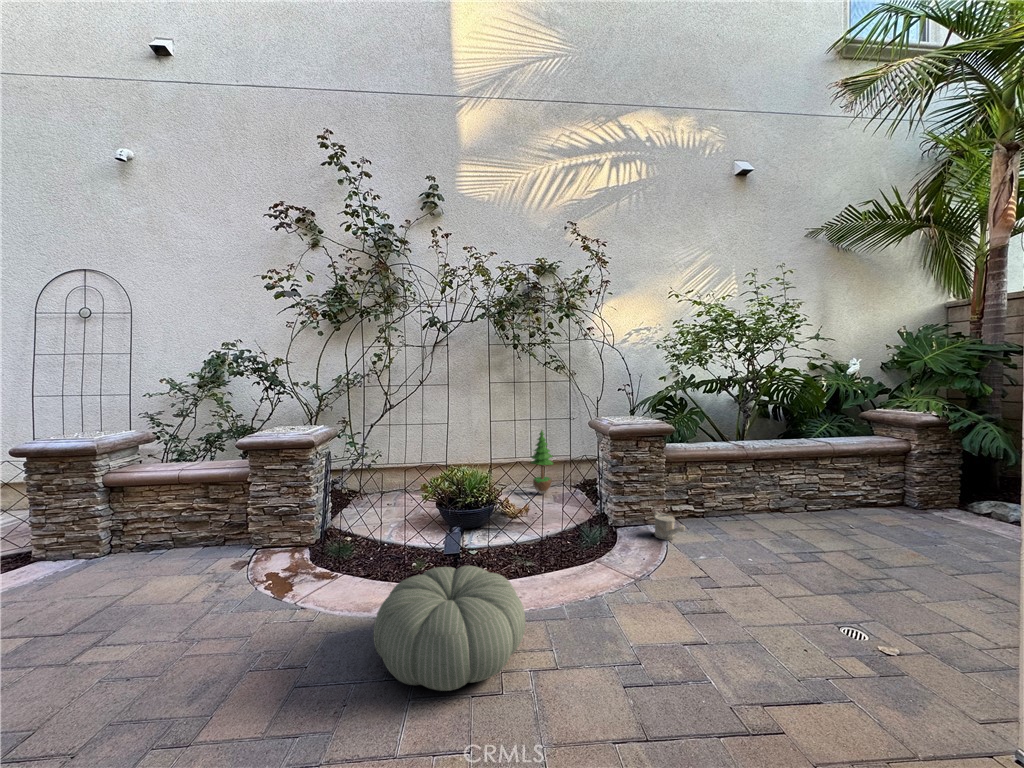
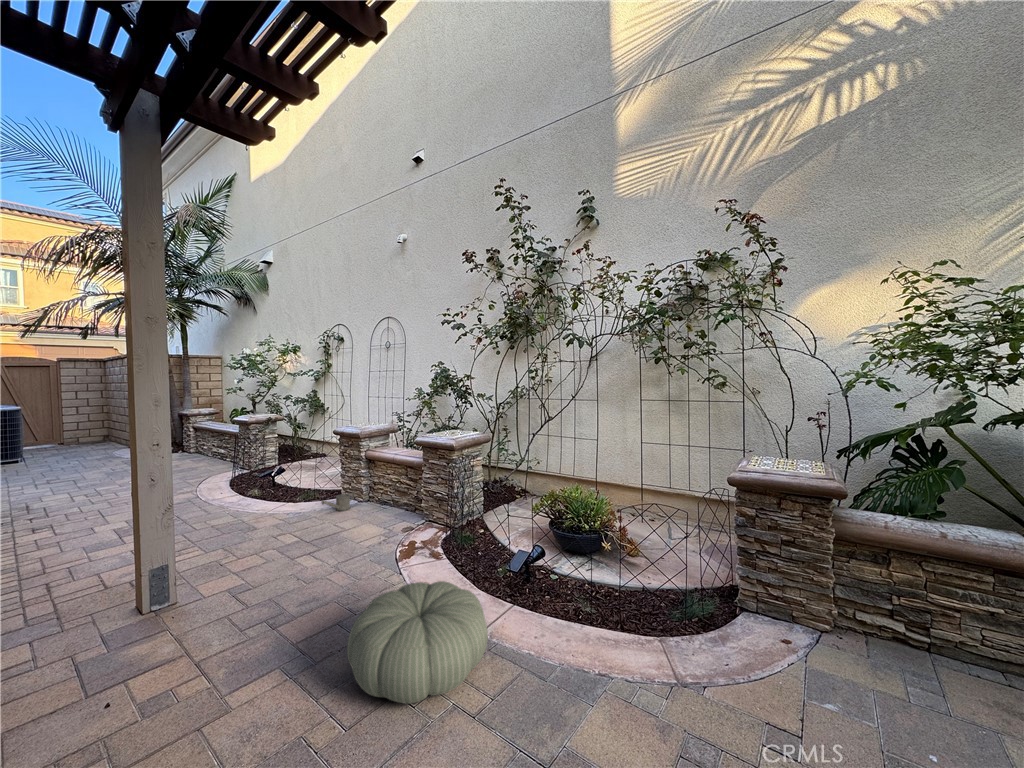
potted tree: present [531,430,553,494] -> none [686,458,718,537]
watering can: present [654,512,685,540] -> present [322,493,355,511]

